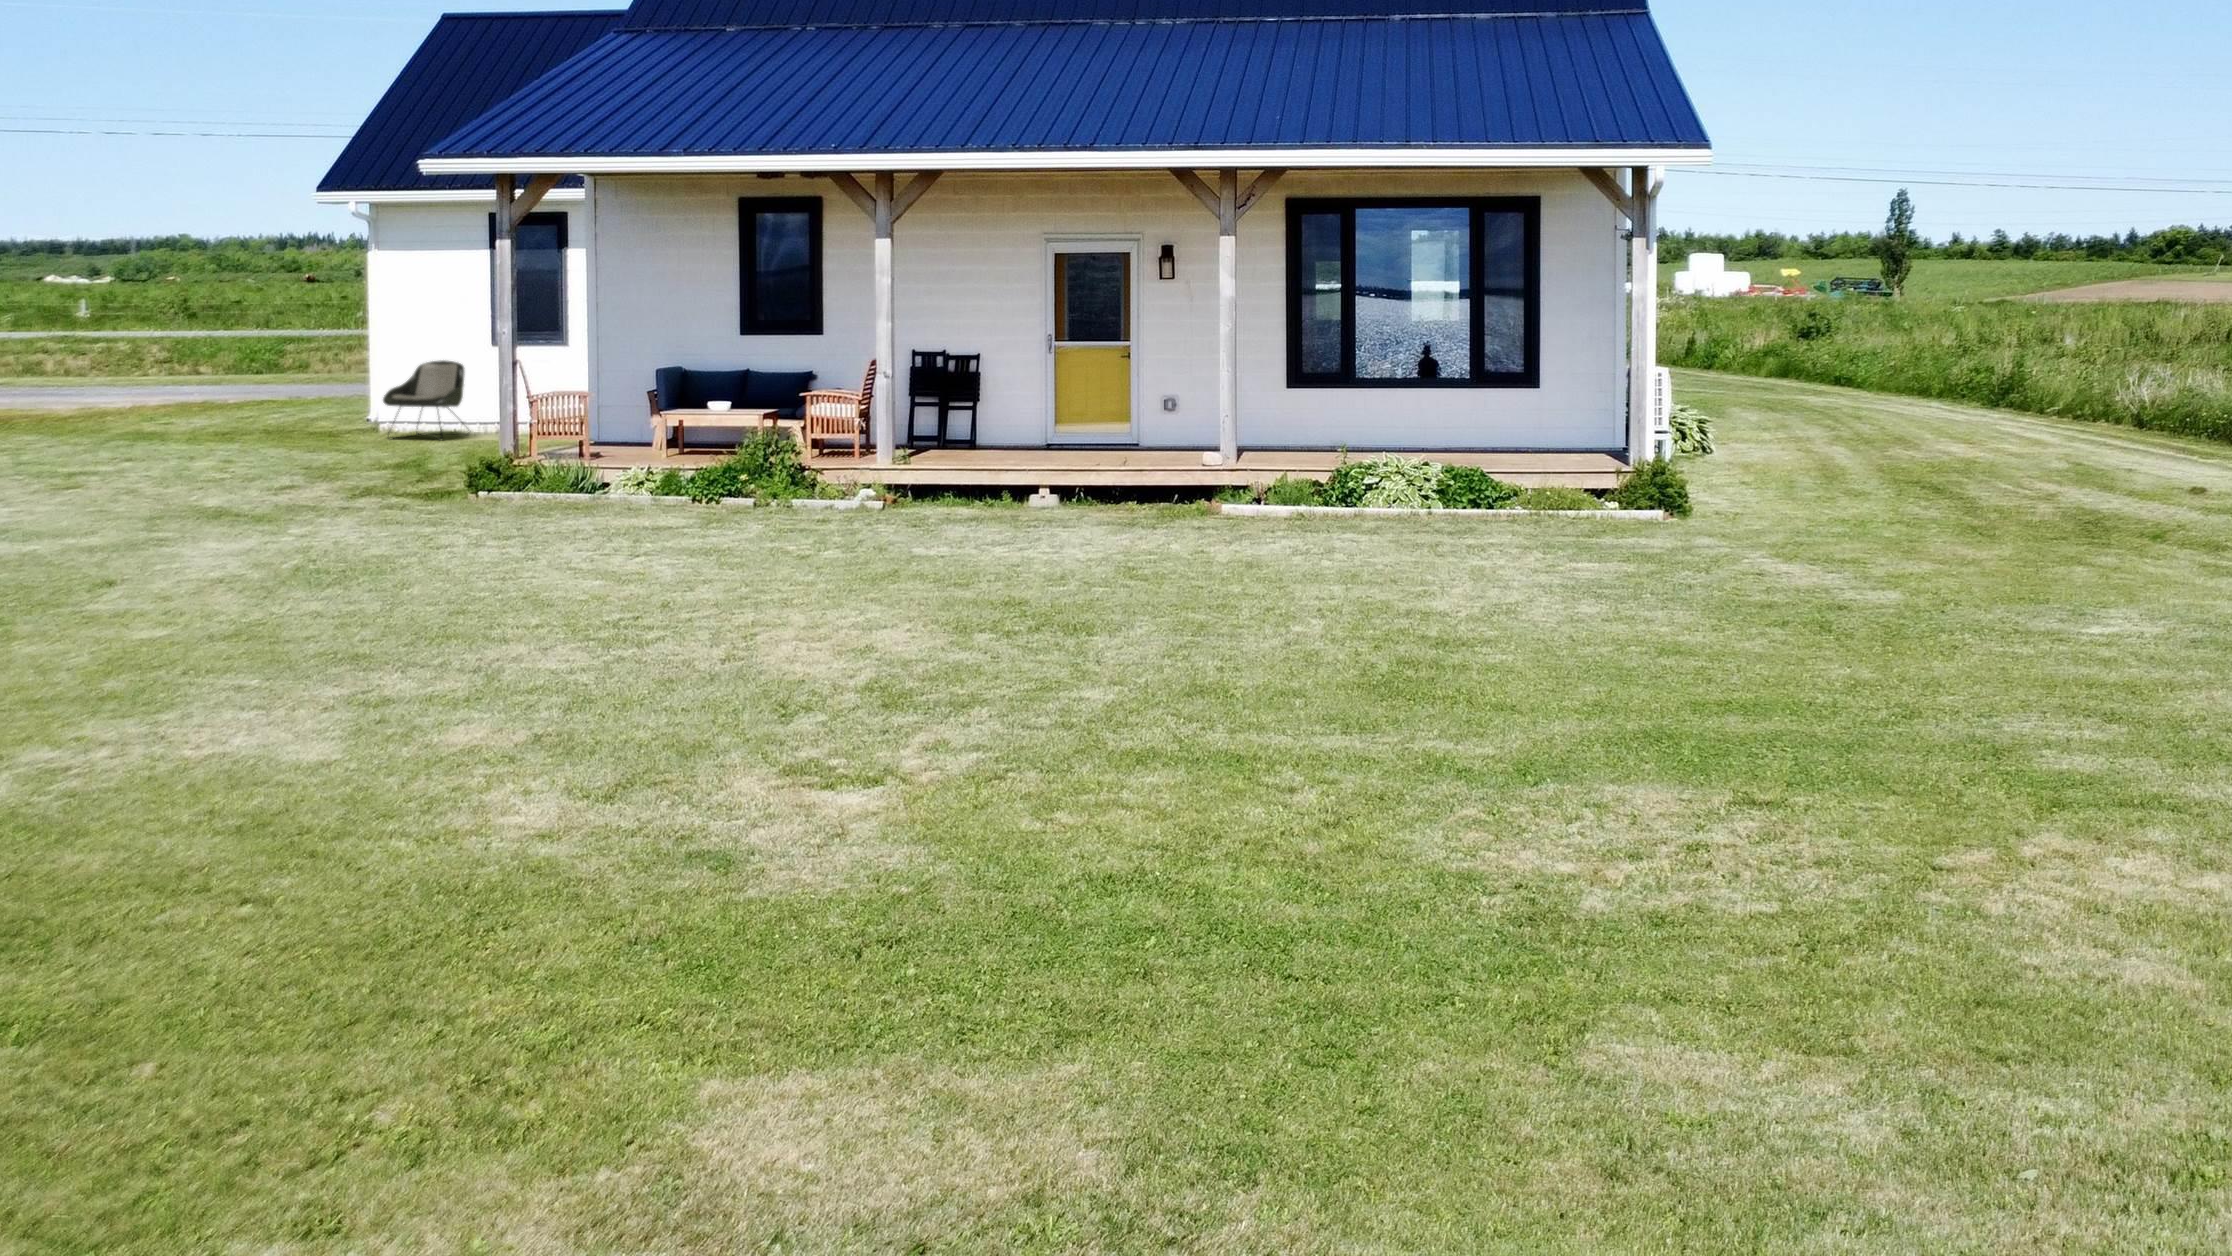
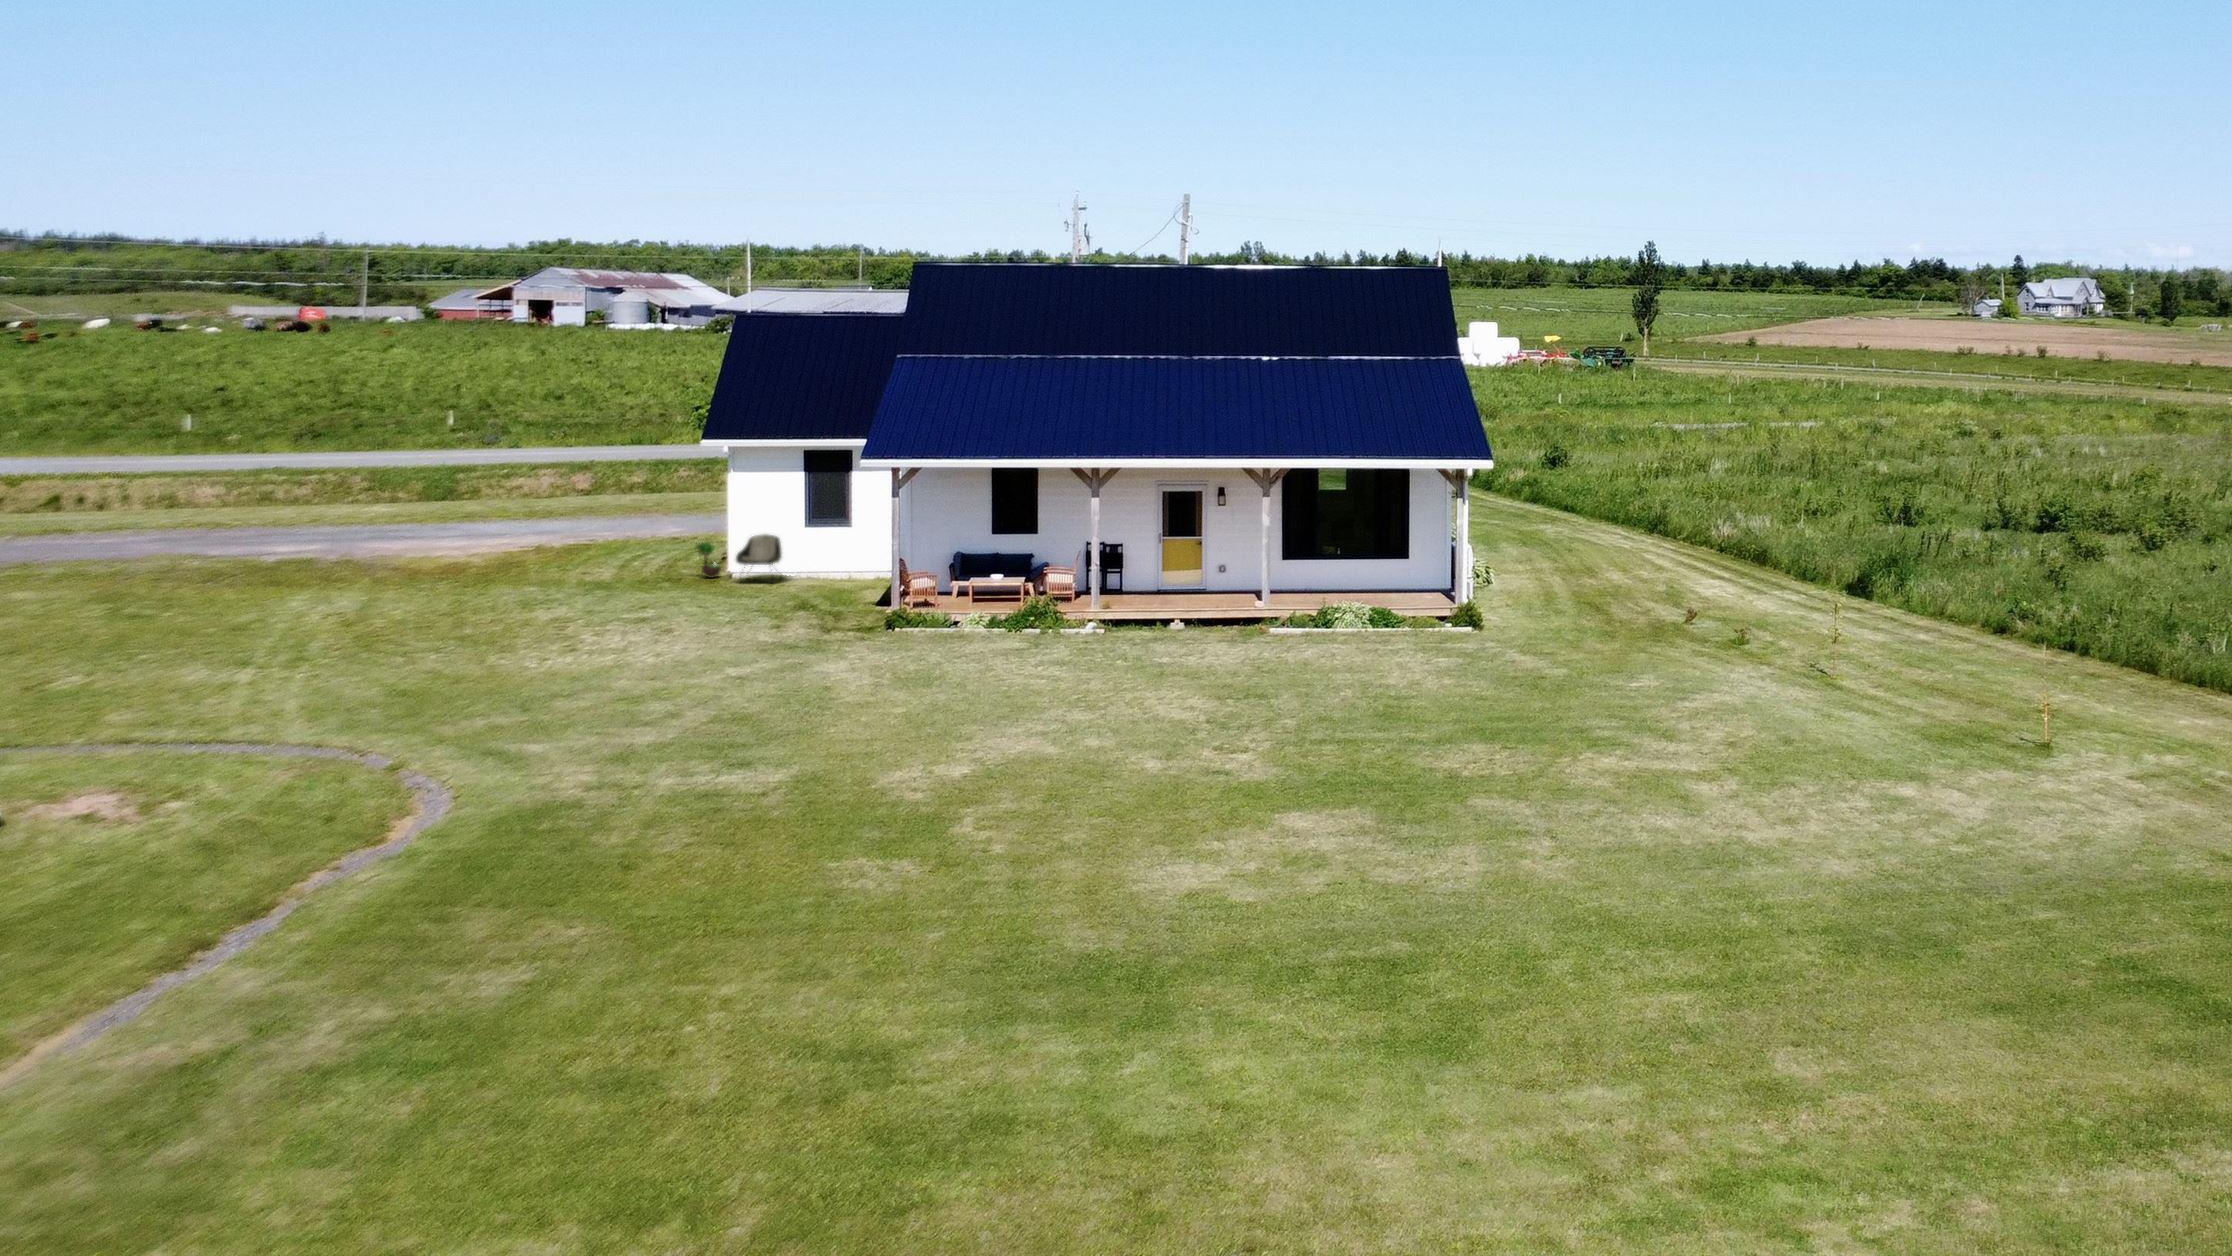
potted tree: none [335,364,381,433] -> present [694,541,721,578]

